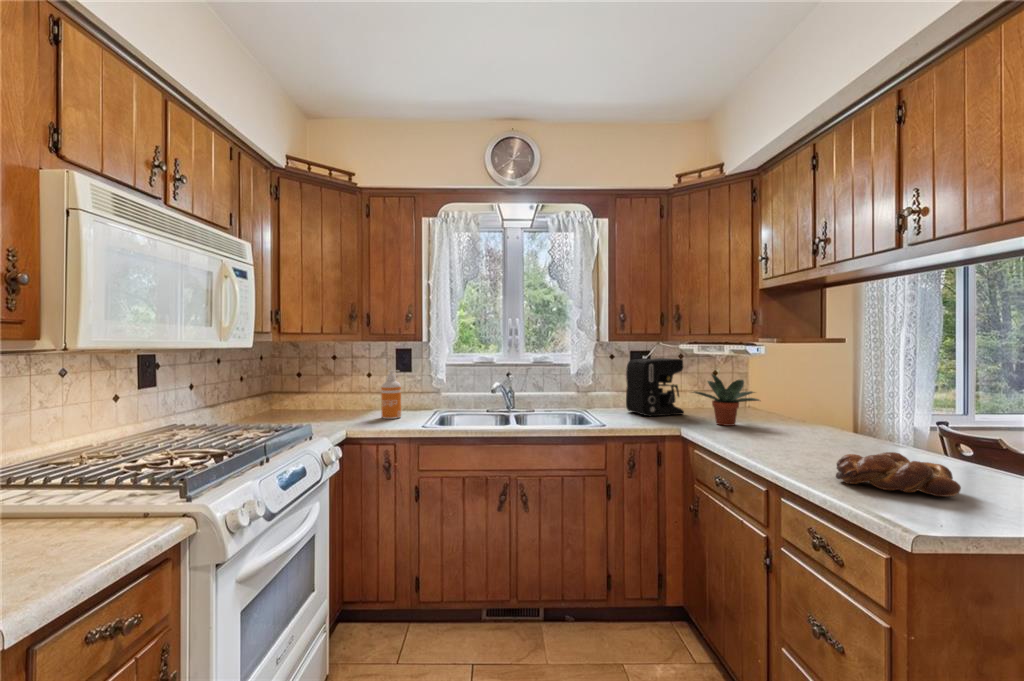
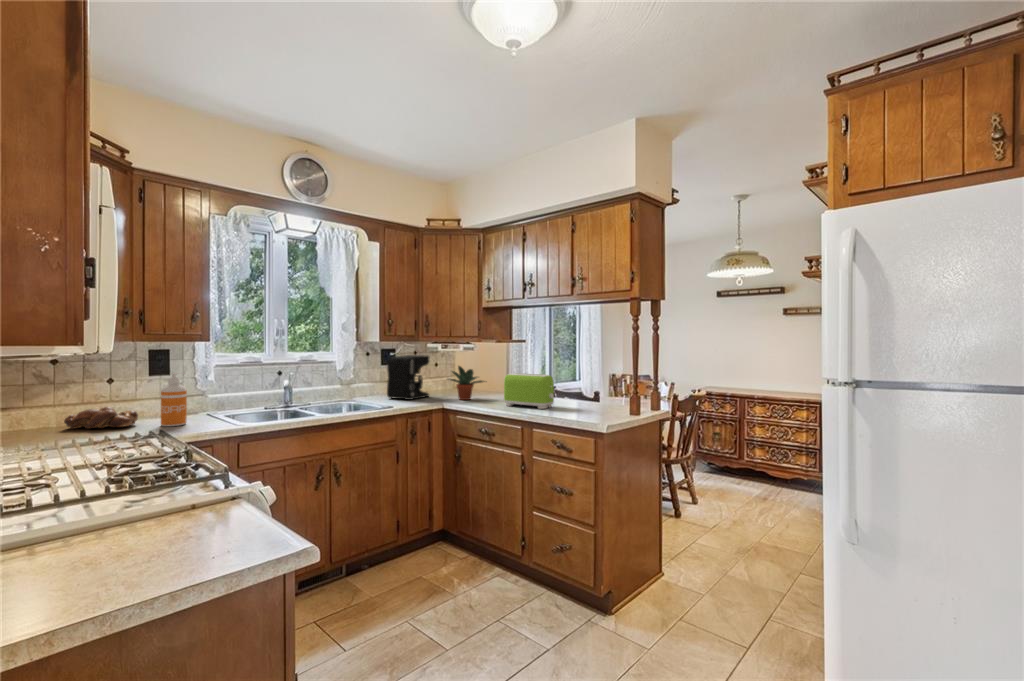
toaster: none [769,390,869,460] -> present [504,373,554,409]
bread loaf: present [836,452,961,496] -> present [64,407,138,429]

